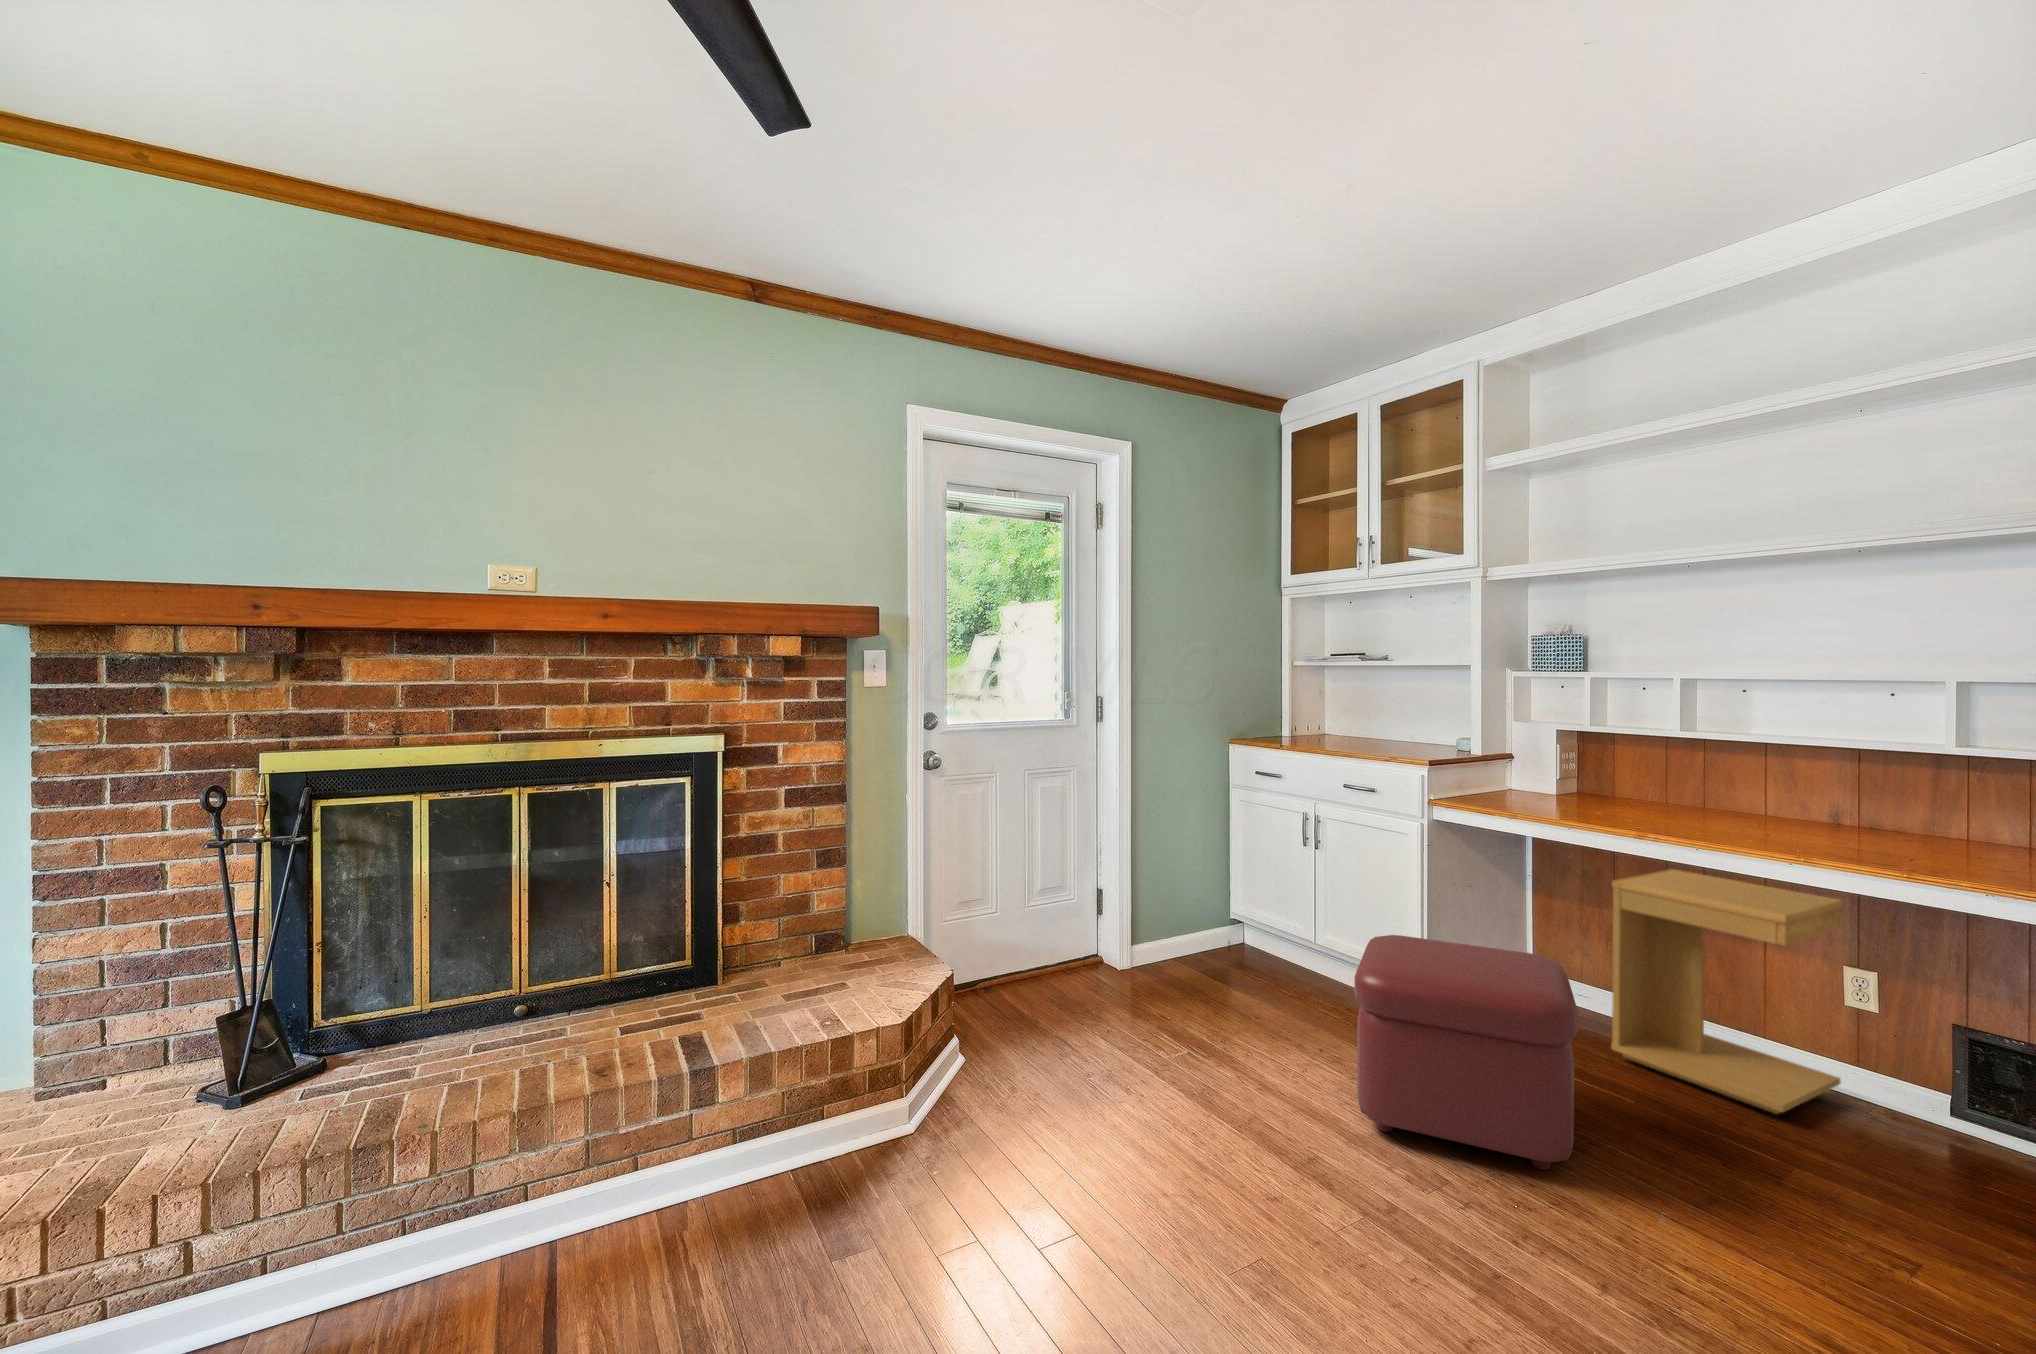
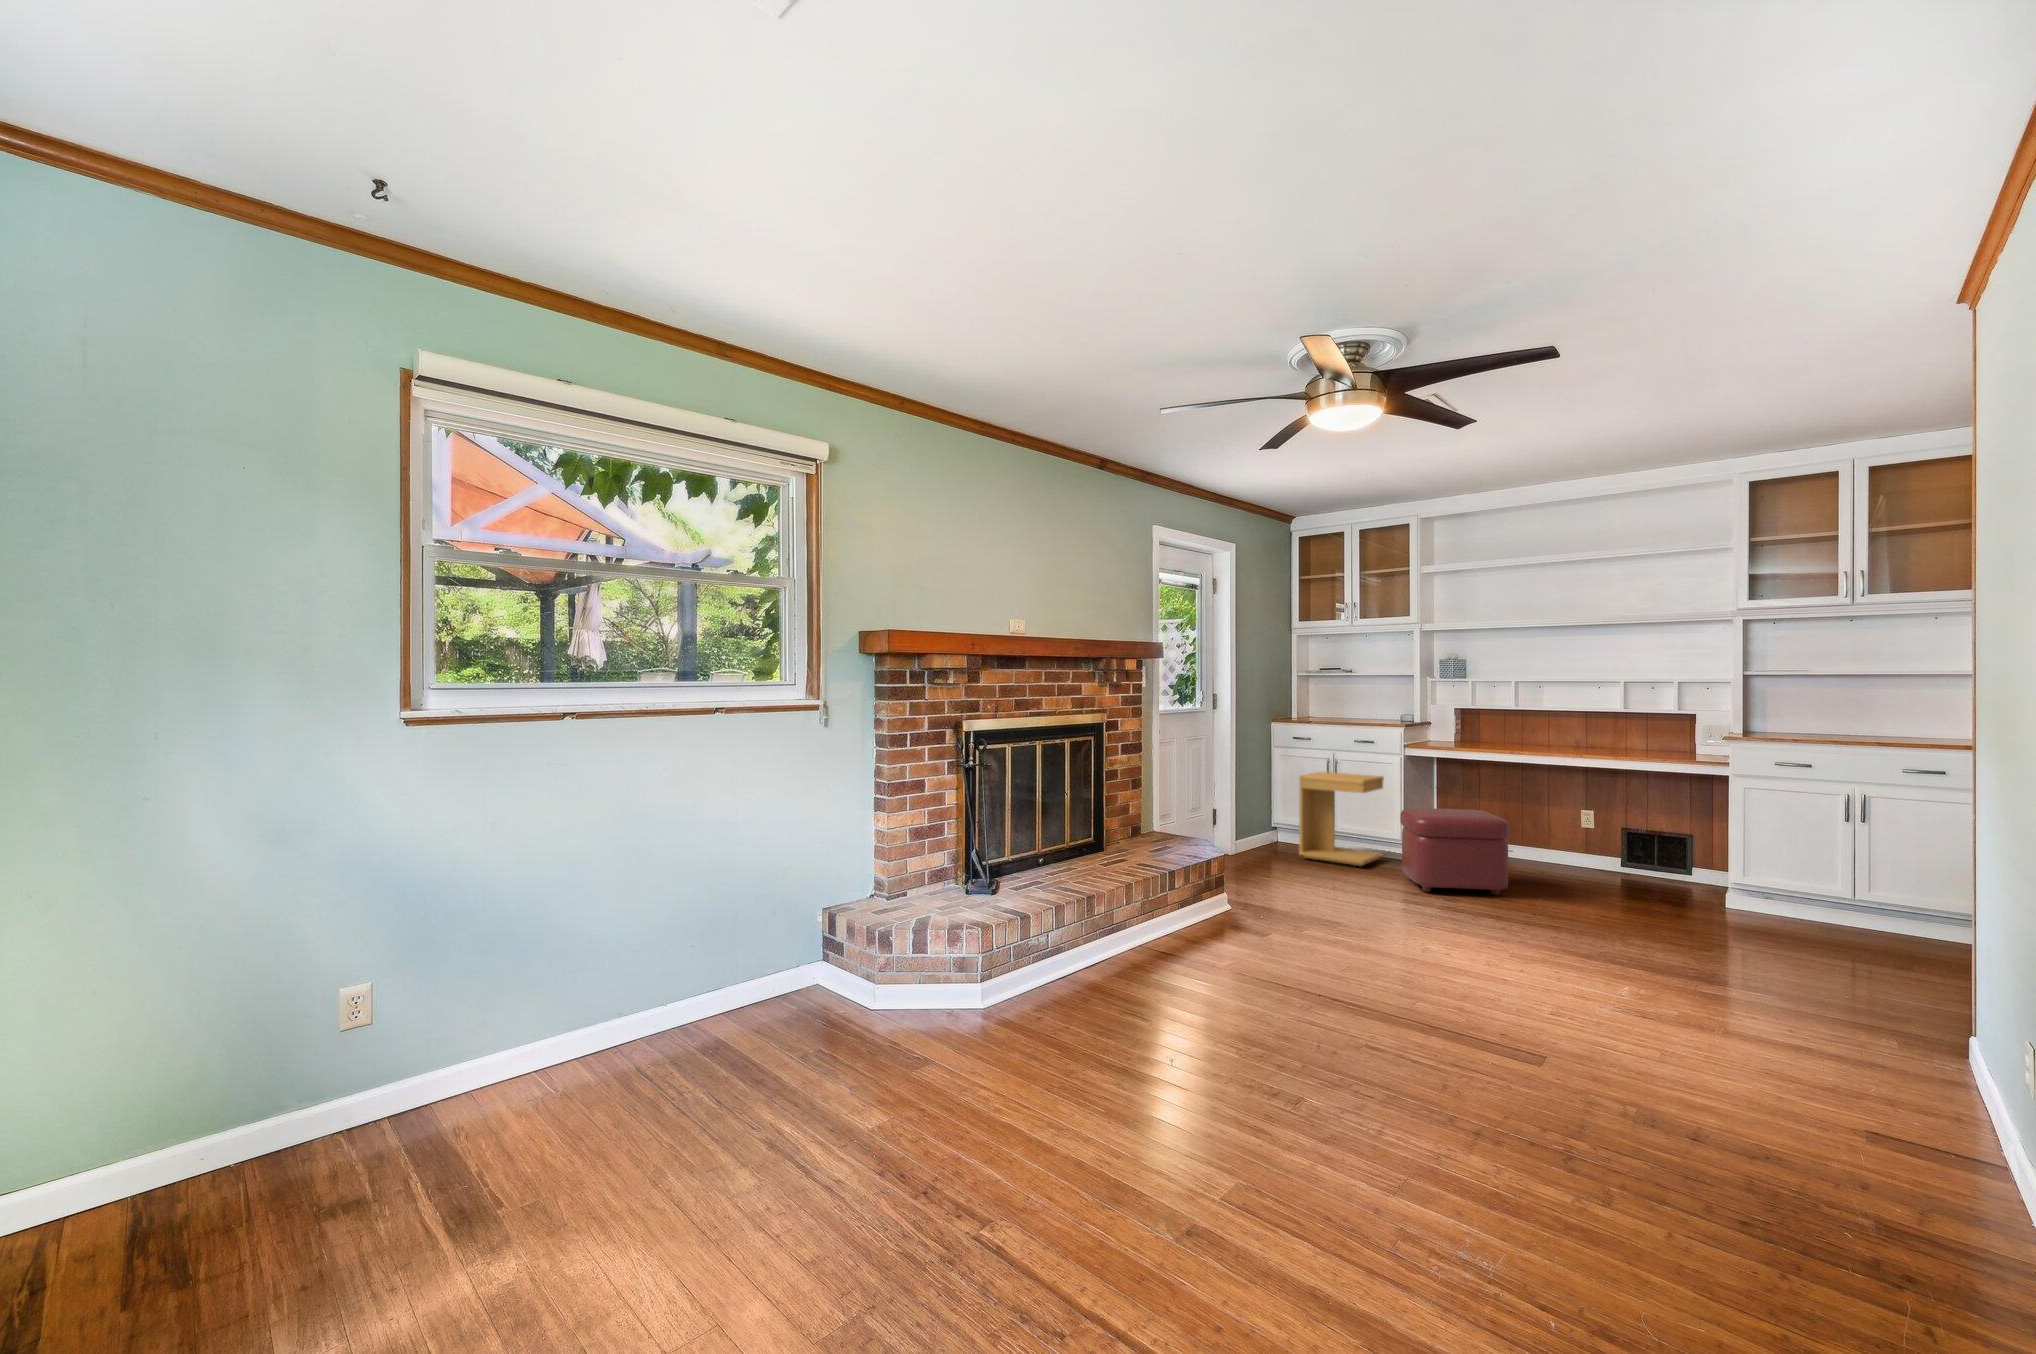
side table: present [1611,869,1843,1114] -> present [1299,772,1384,866]

